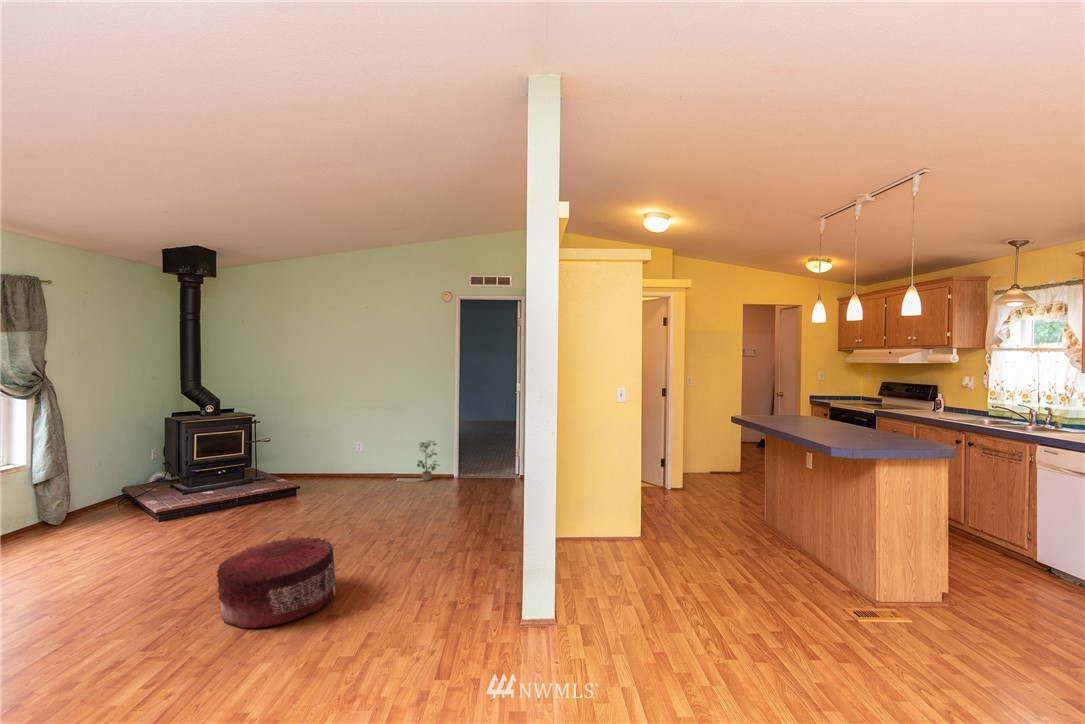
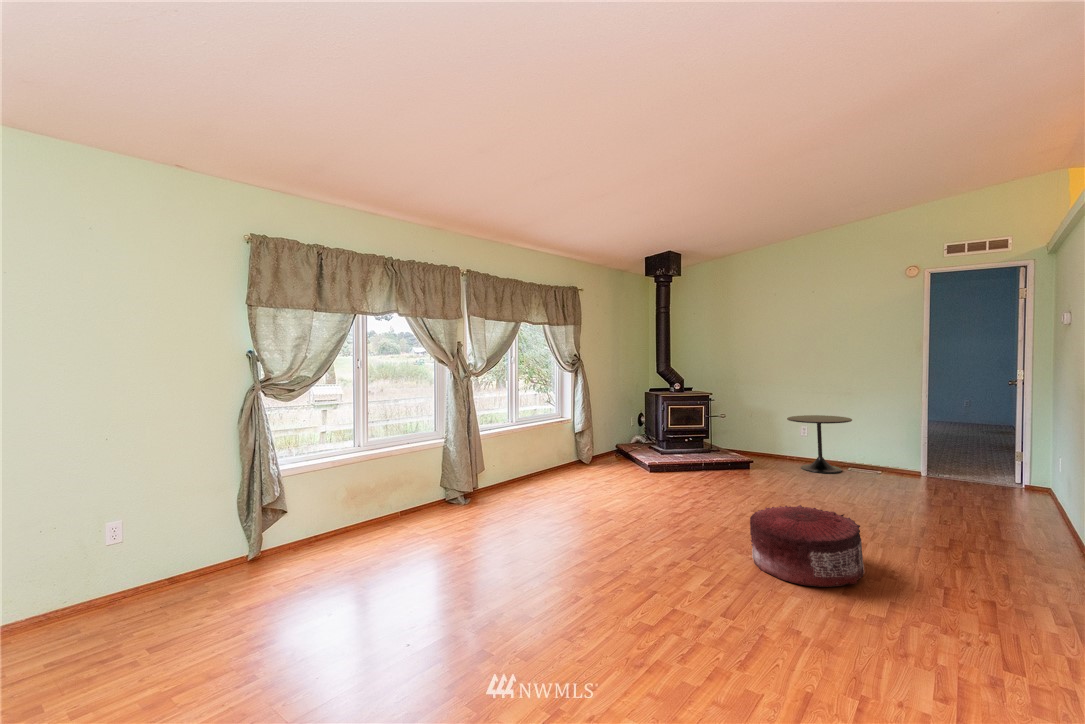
side table: none [338,430,398,490] -> present [787,415,852,473]
potted plant: present [417,441,438,481] -> none [874,430,907,474]

